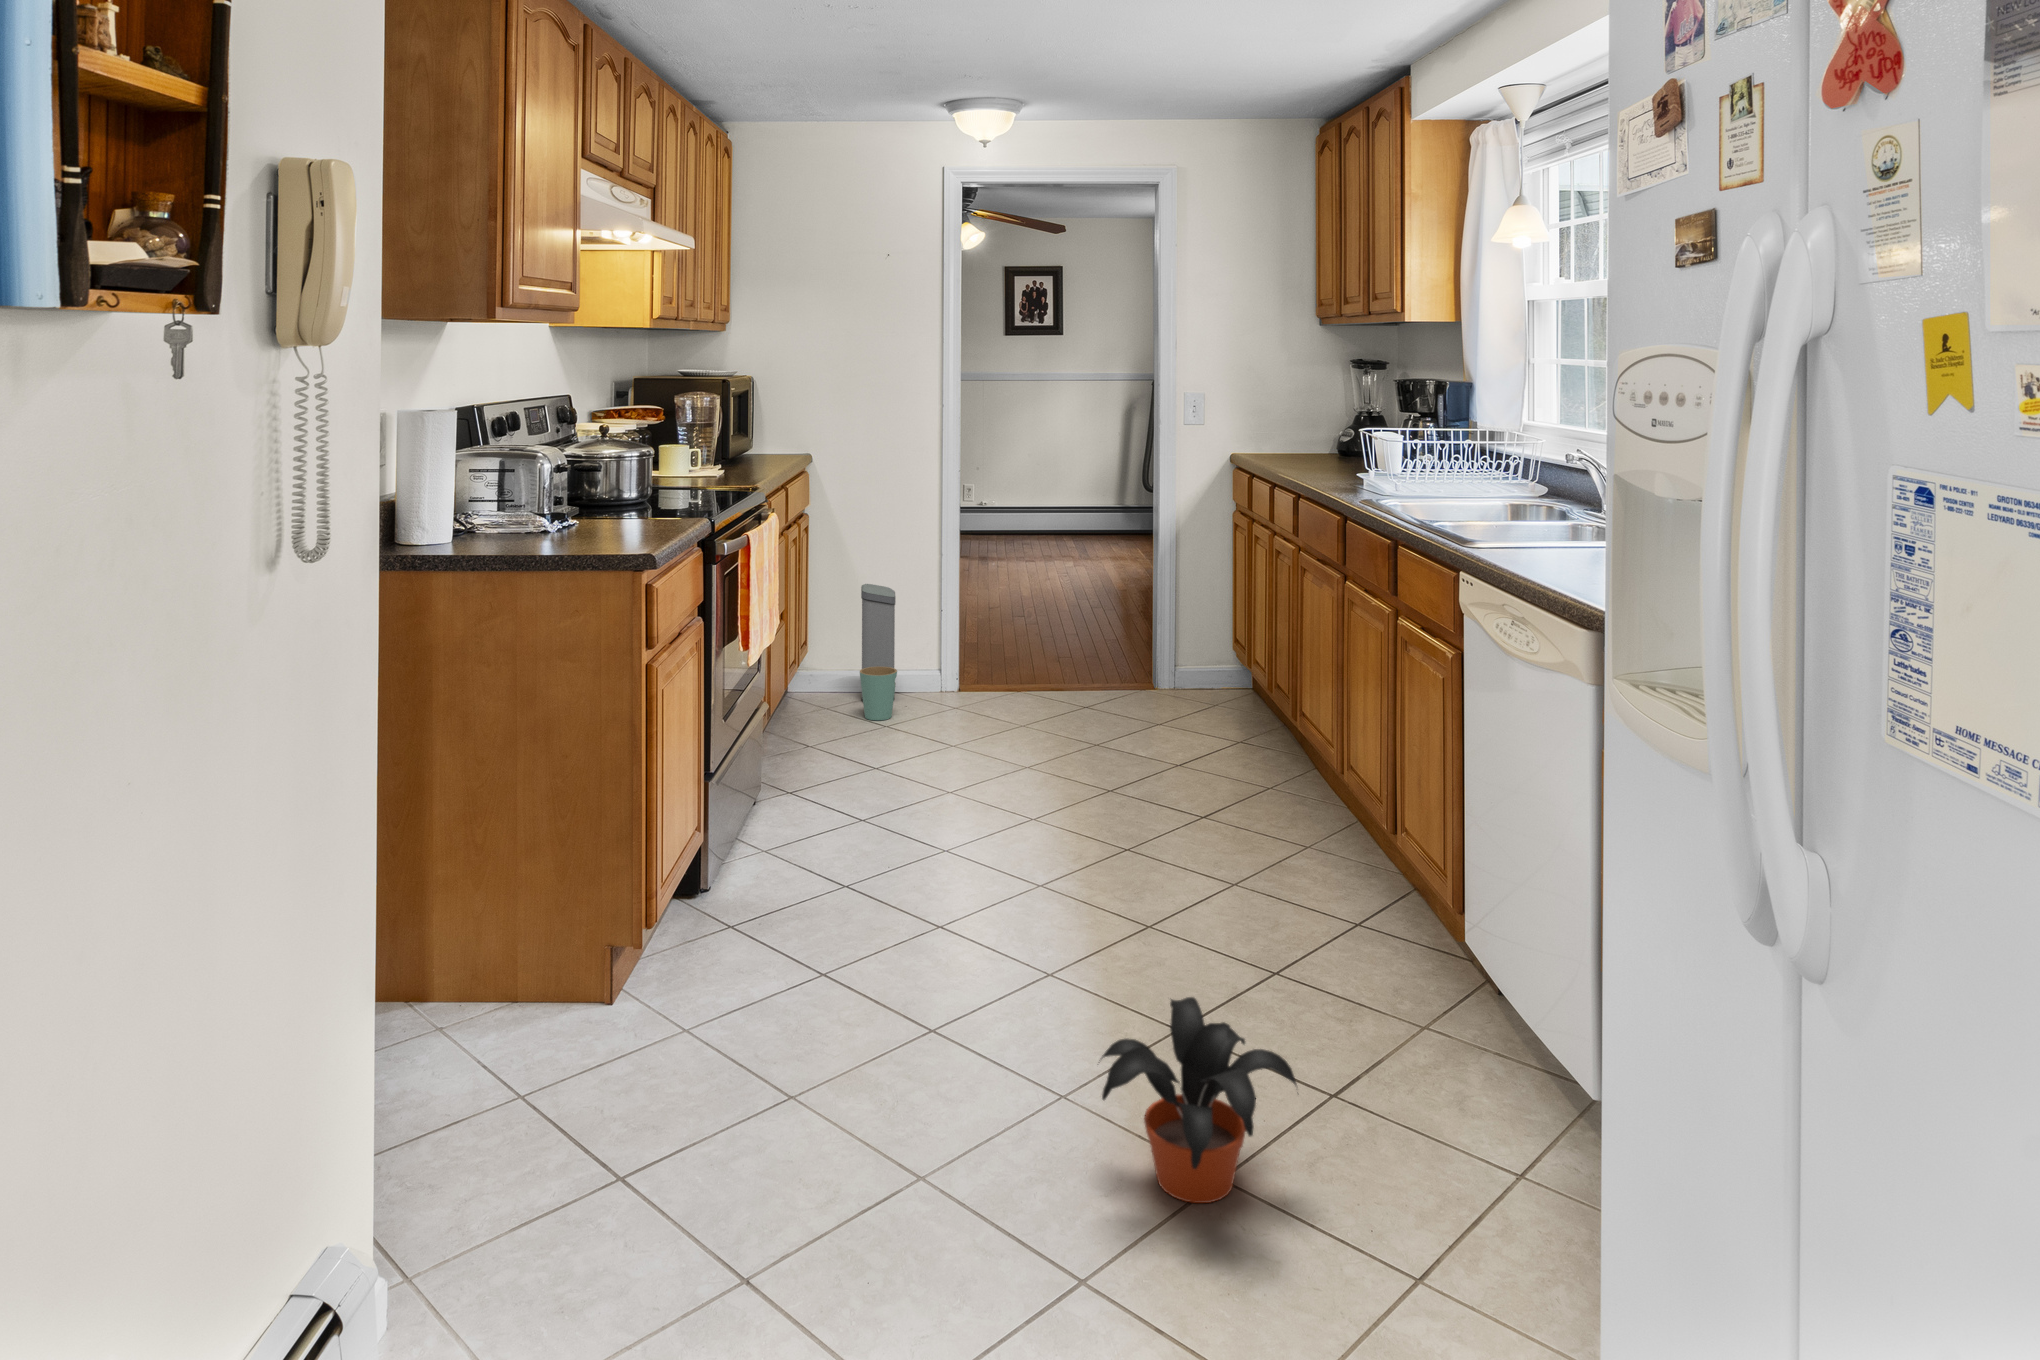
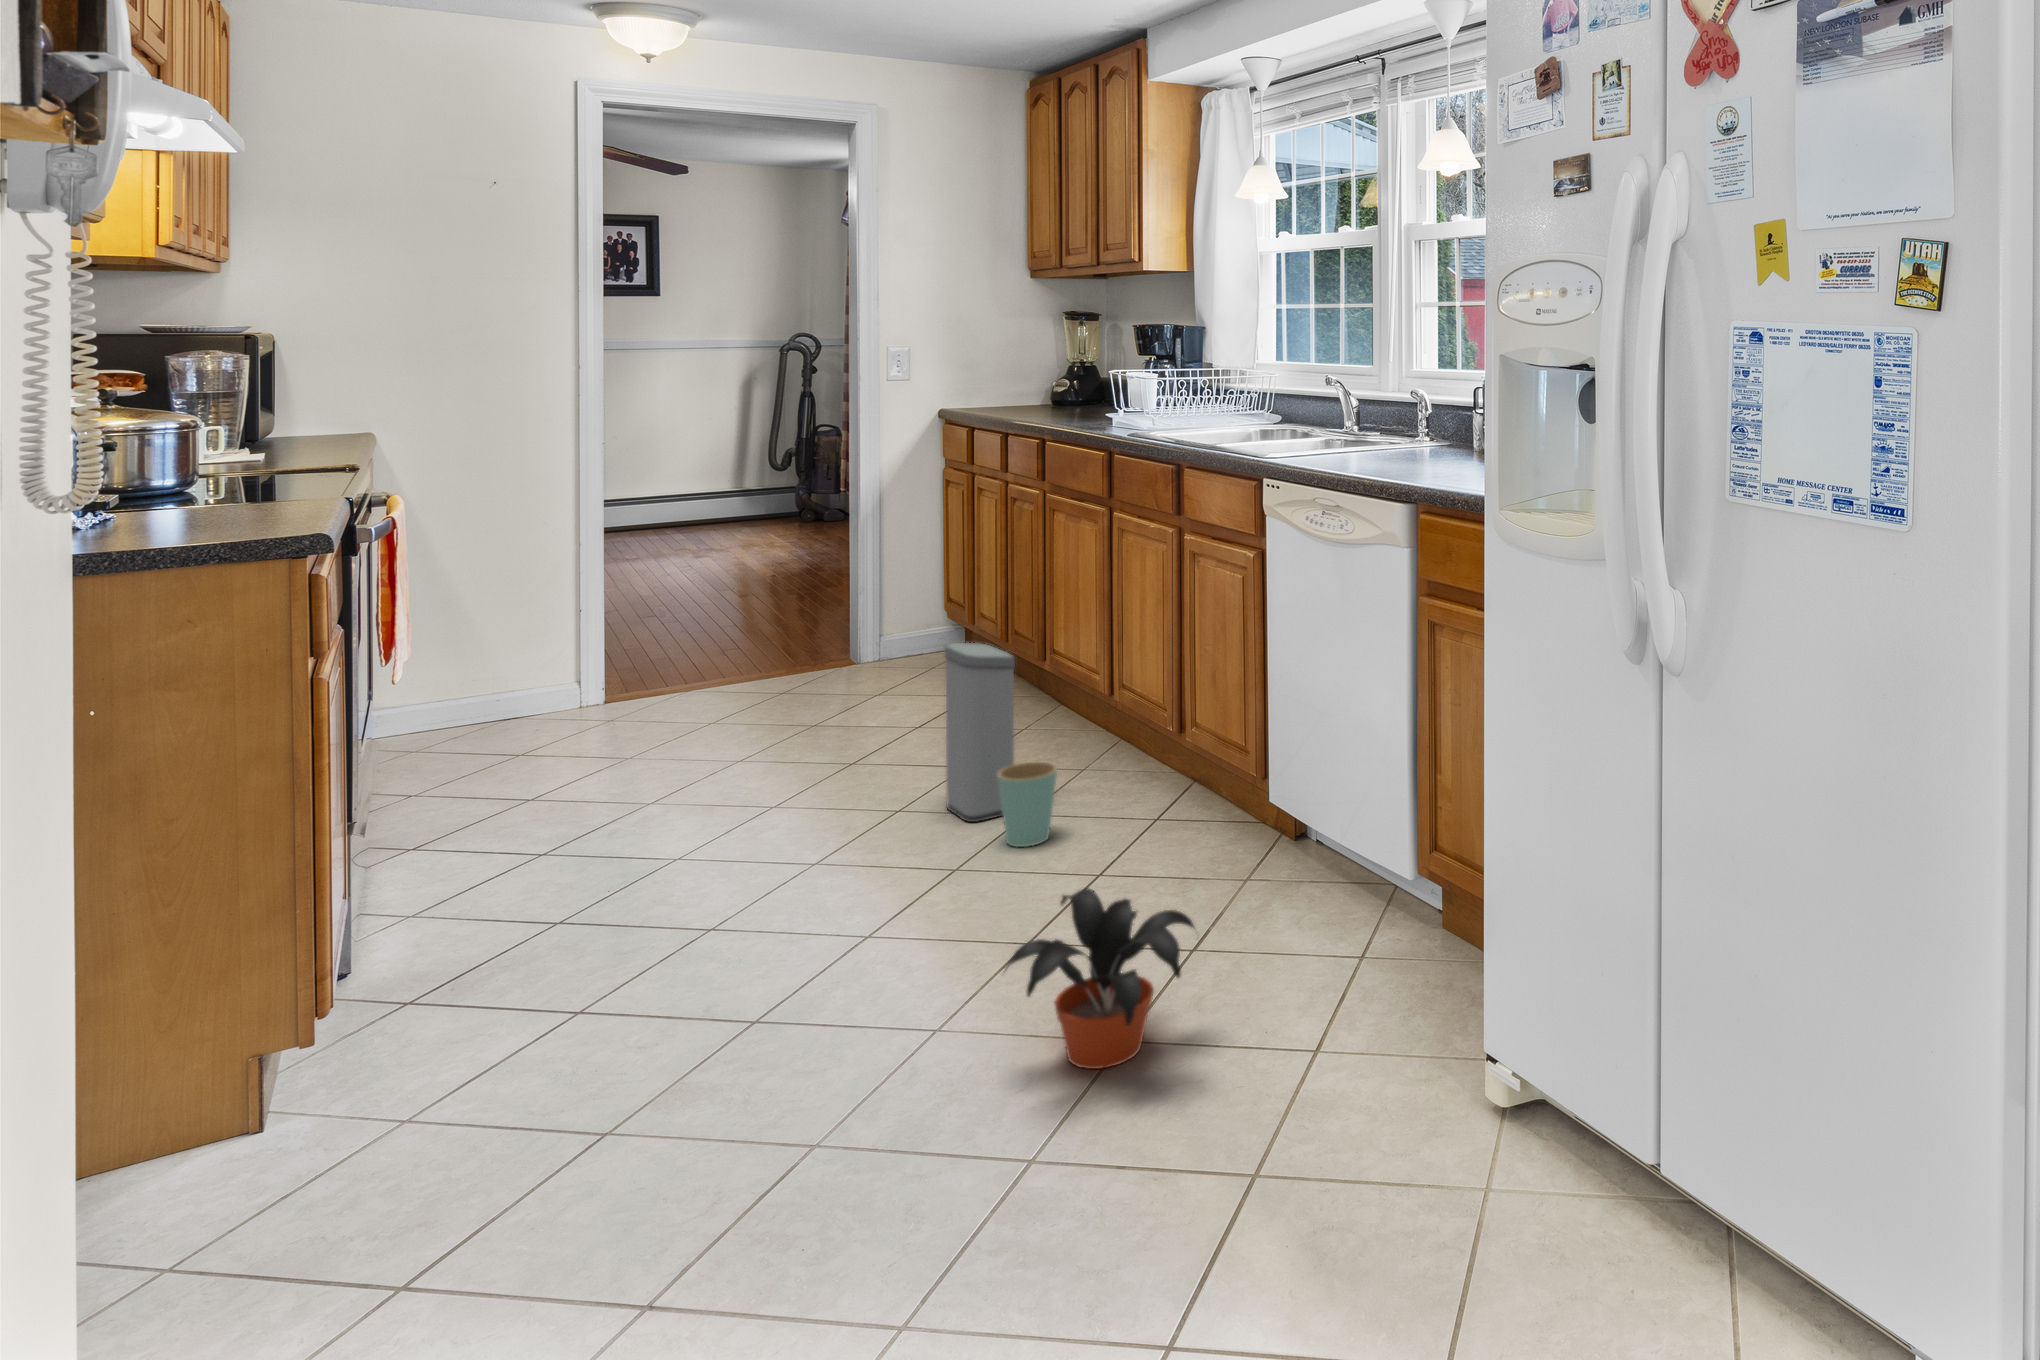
trash can: present [860,584,897,720] -> present [945,643,1058,847]

